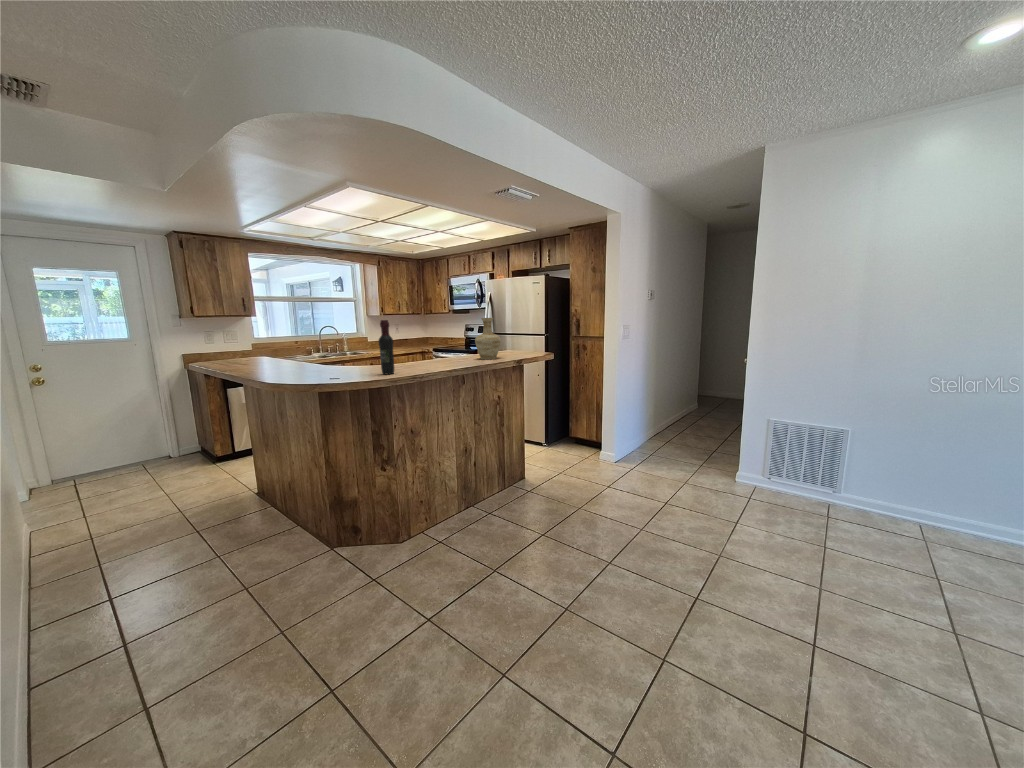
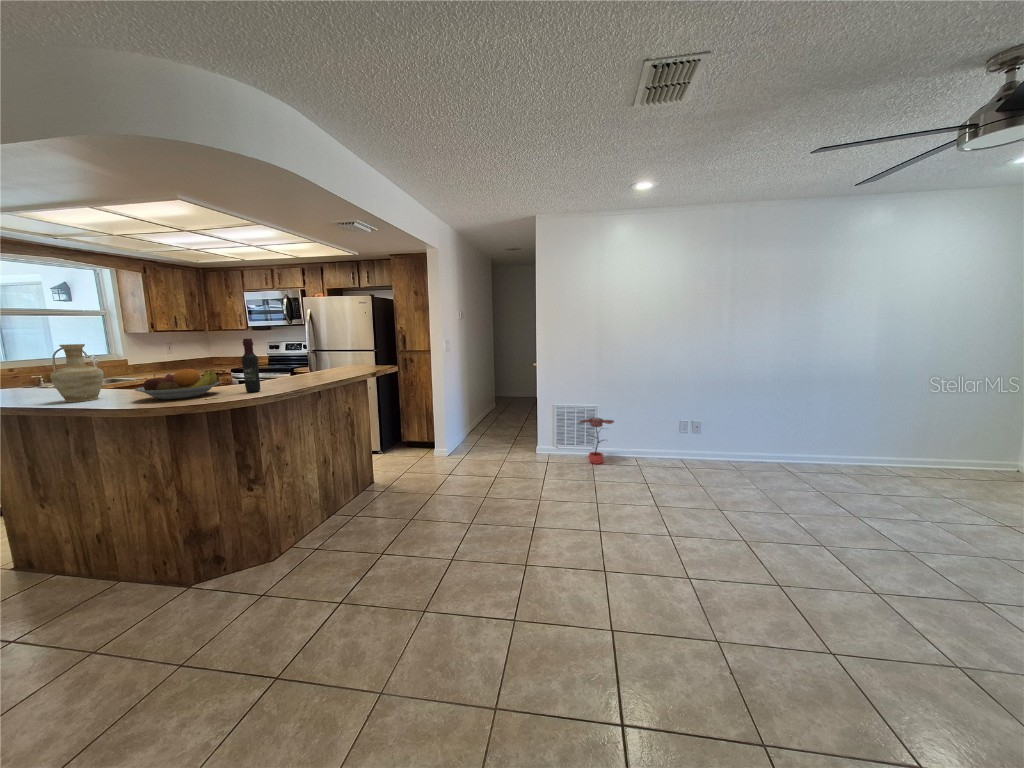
vase: present [475,318,501,359] -> present [50,344,104,402]
fruit bowl: none [302,348,367,376] -> present [135,369,220,399]
potted plant: none [810,448,882,522] -> present [579,418,614,464]

